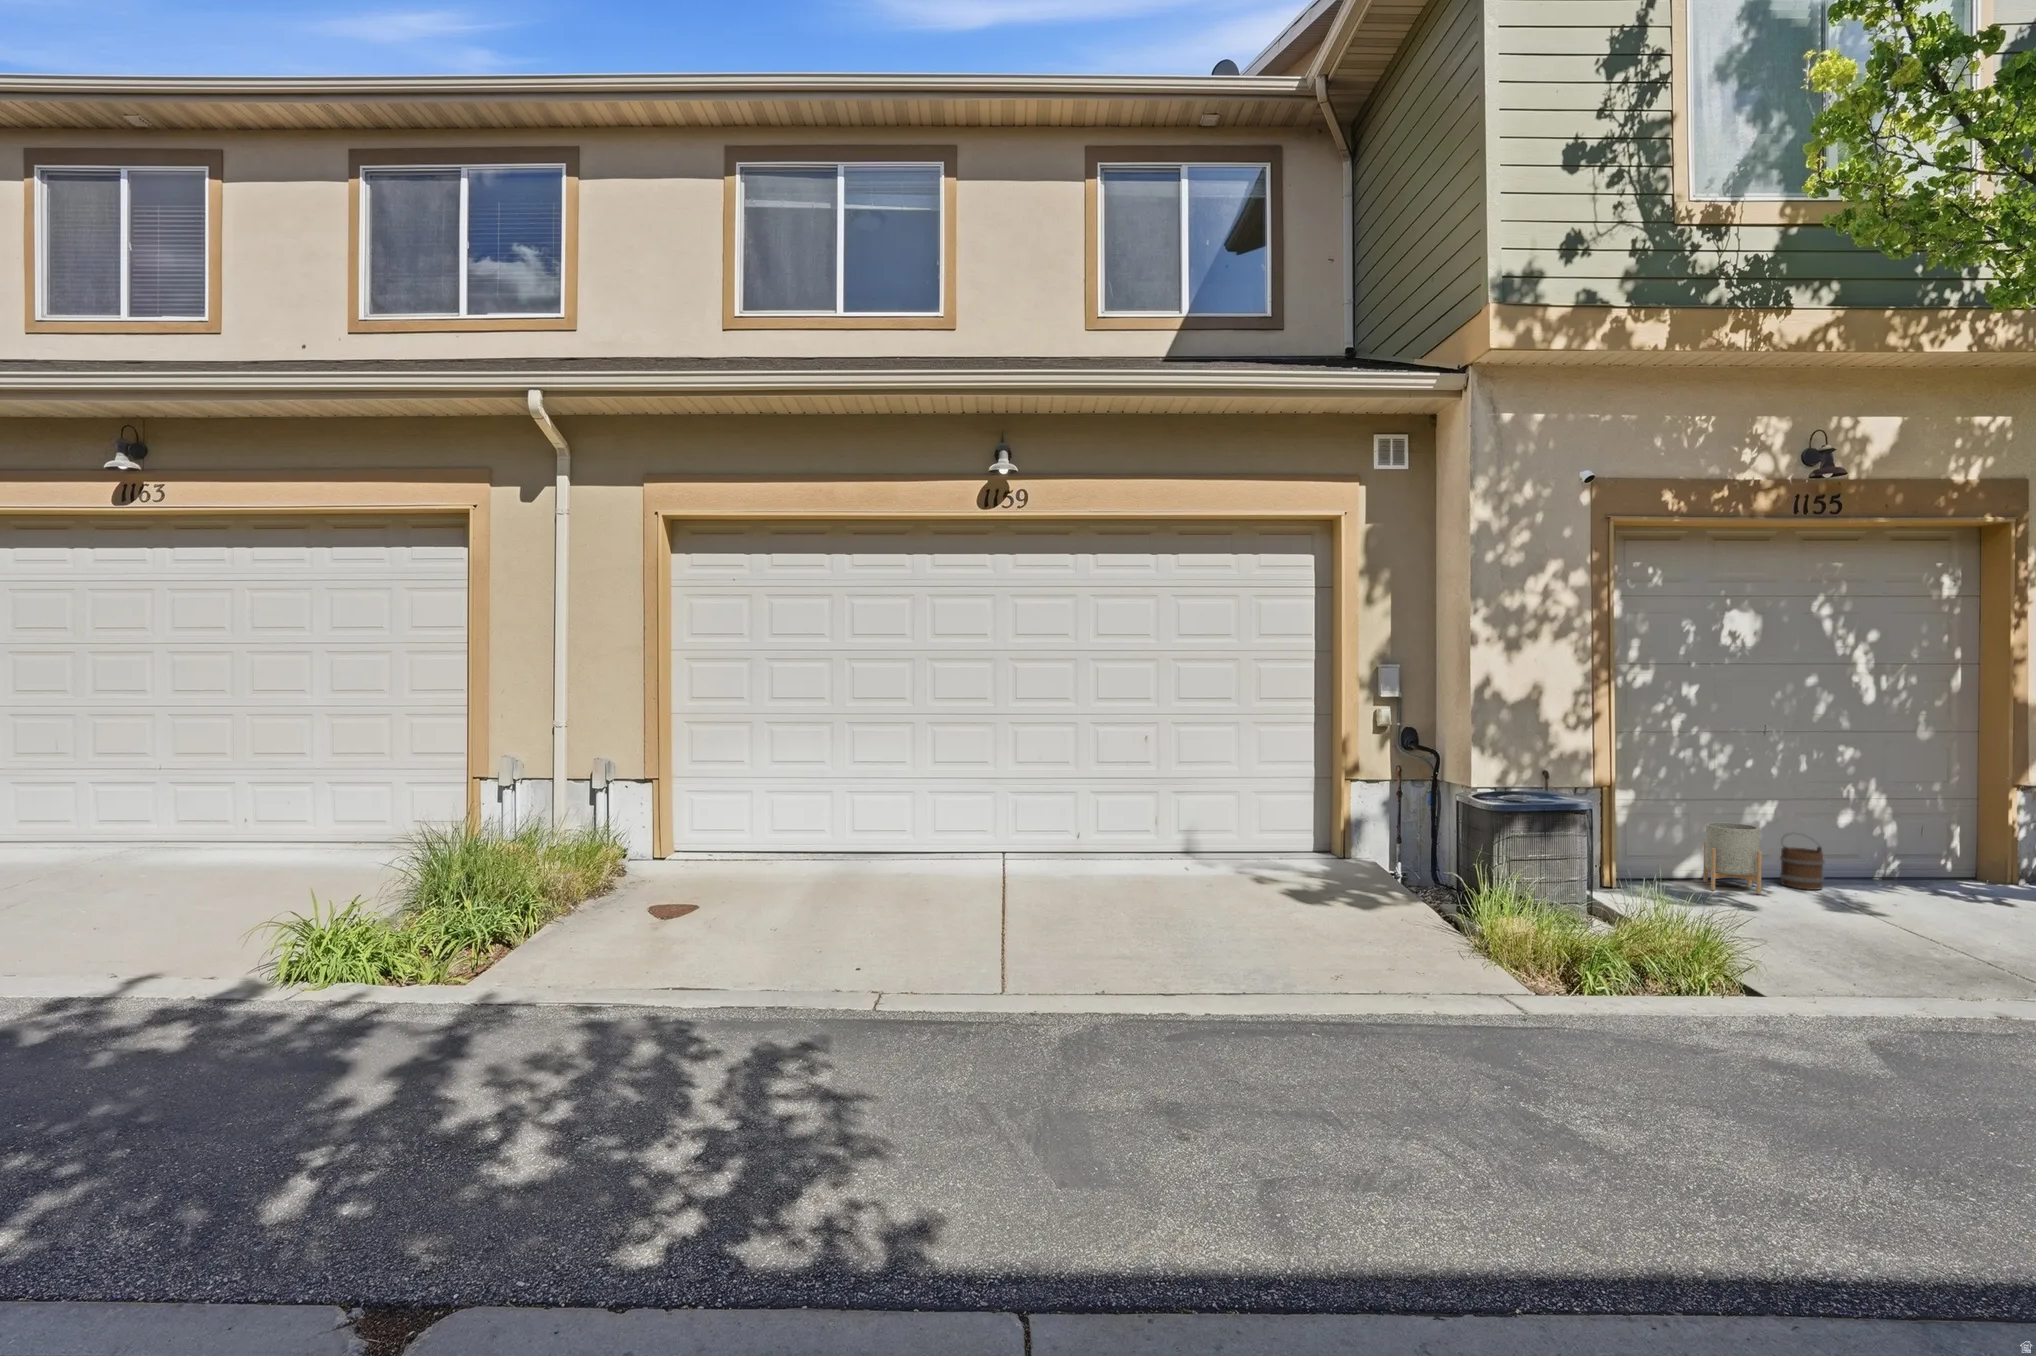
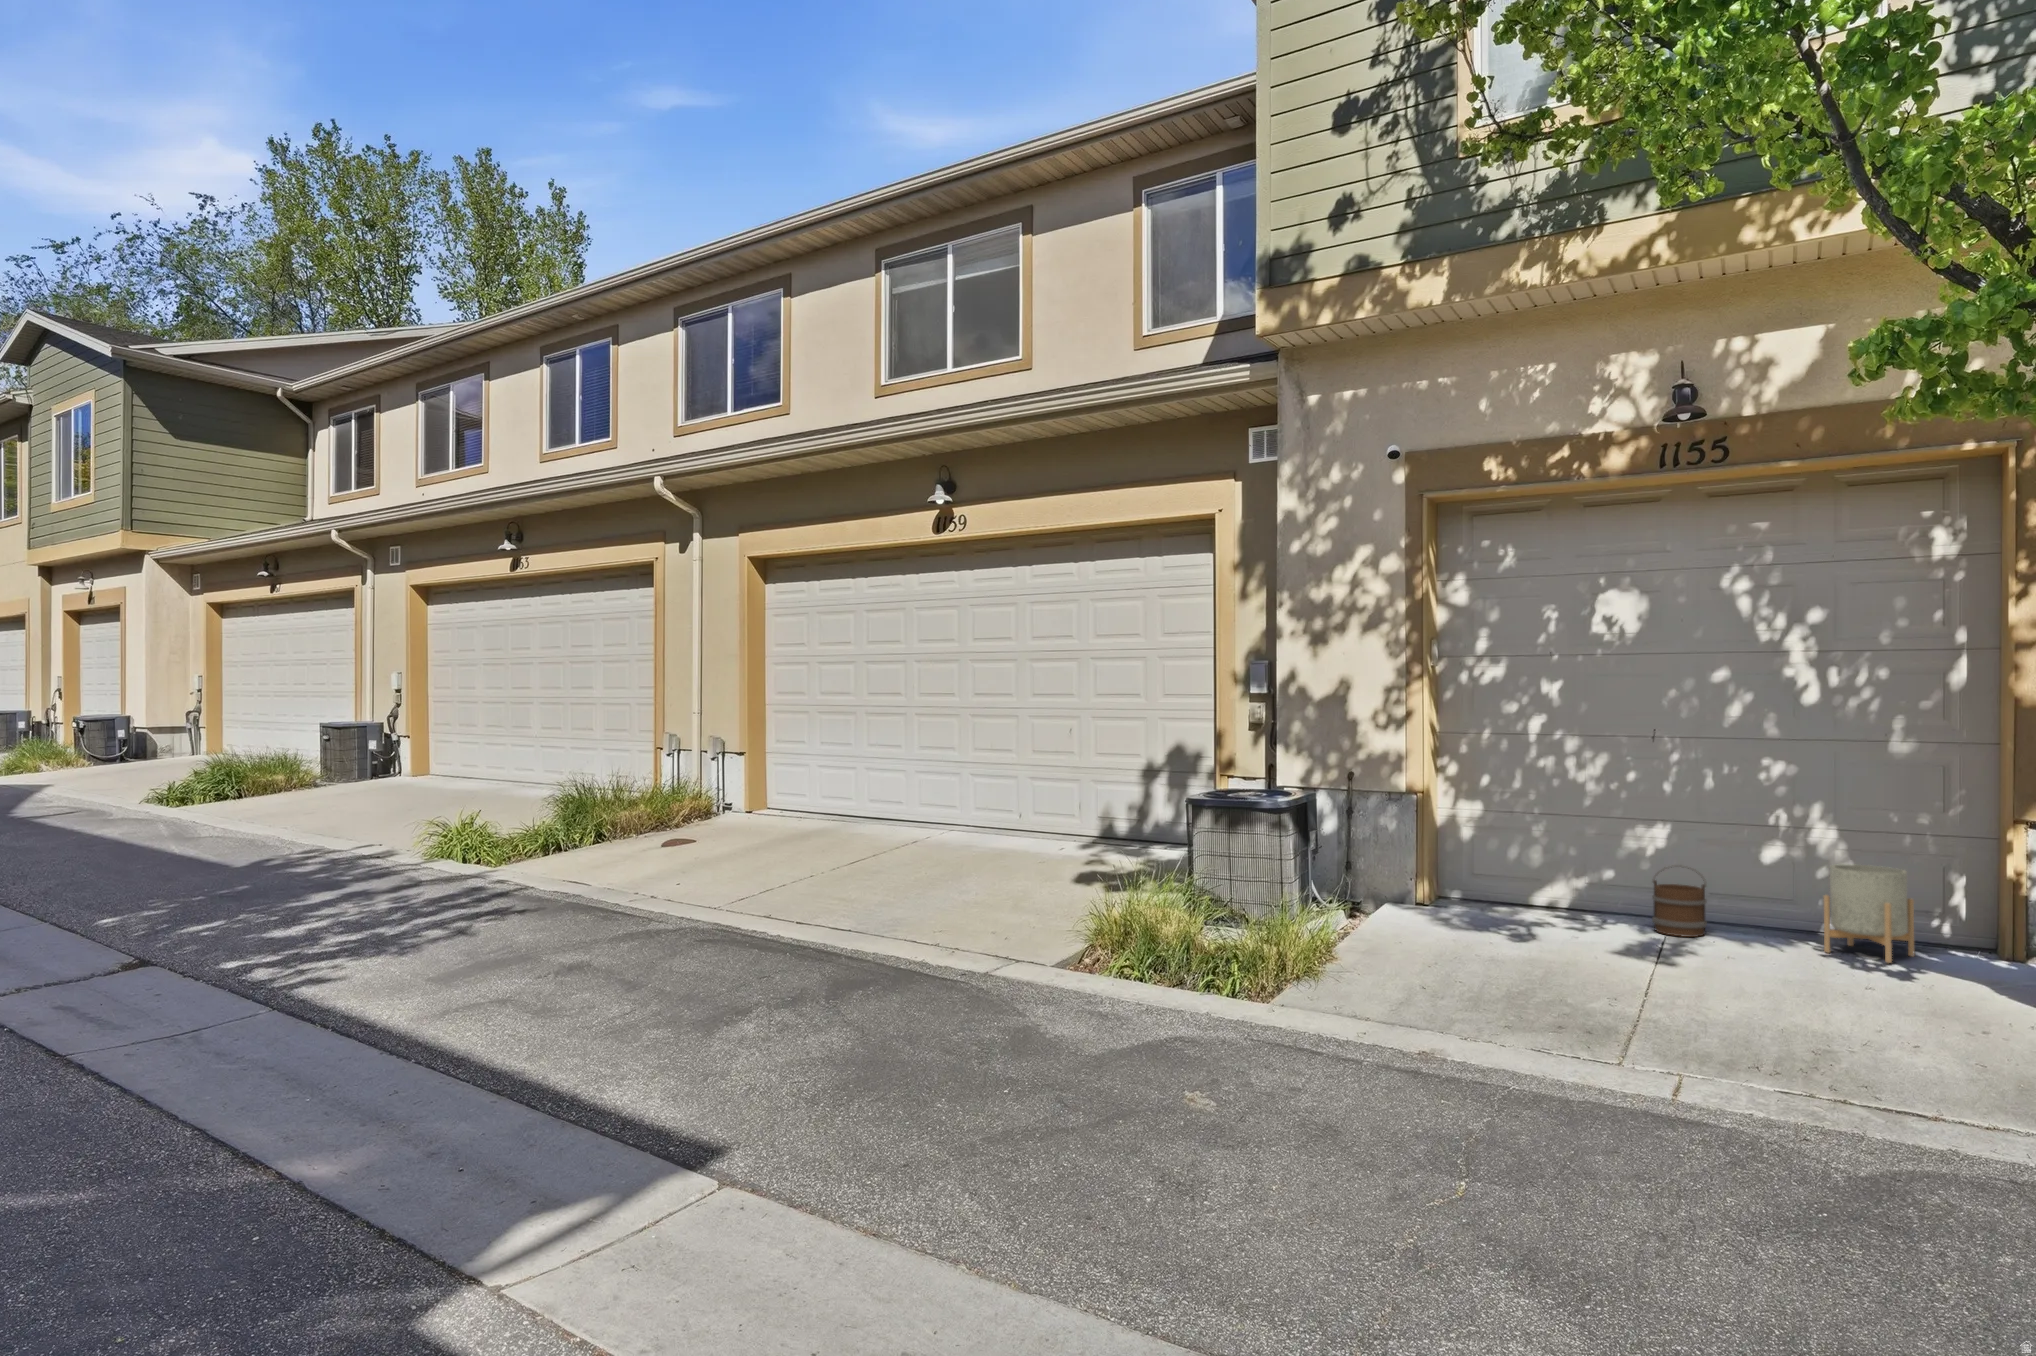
planter: present [1703,822,1762,894] -> present [1824,864,1914,963]

